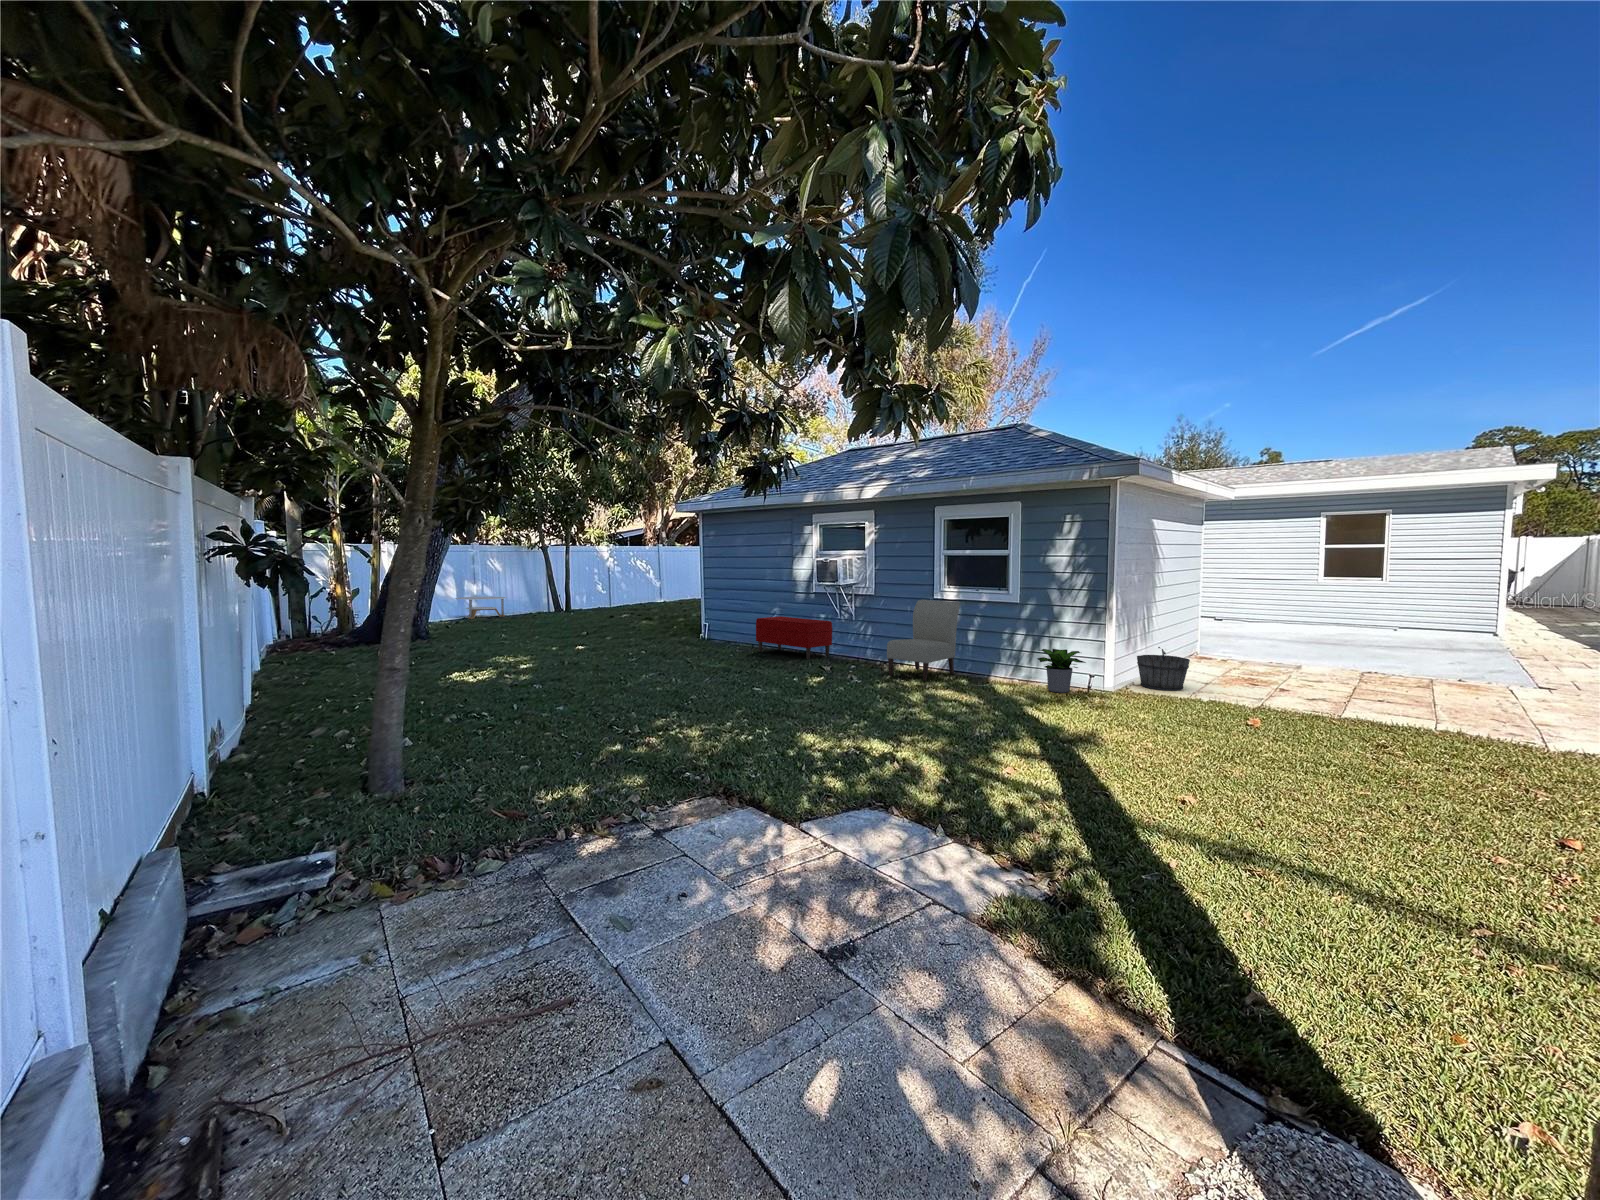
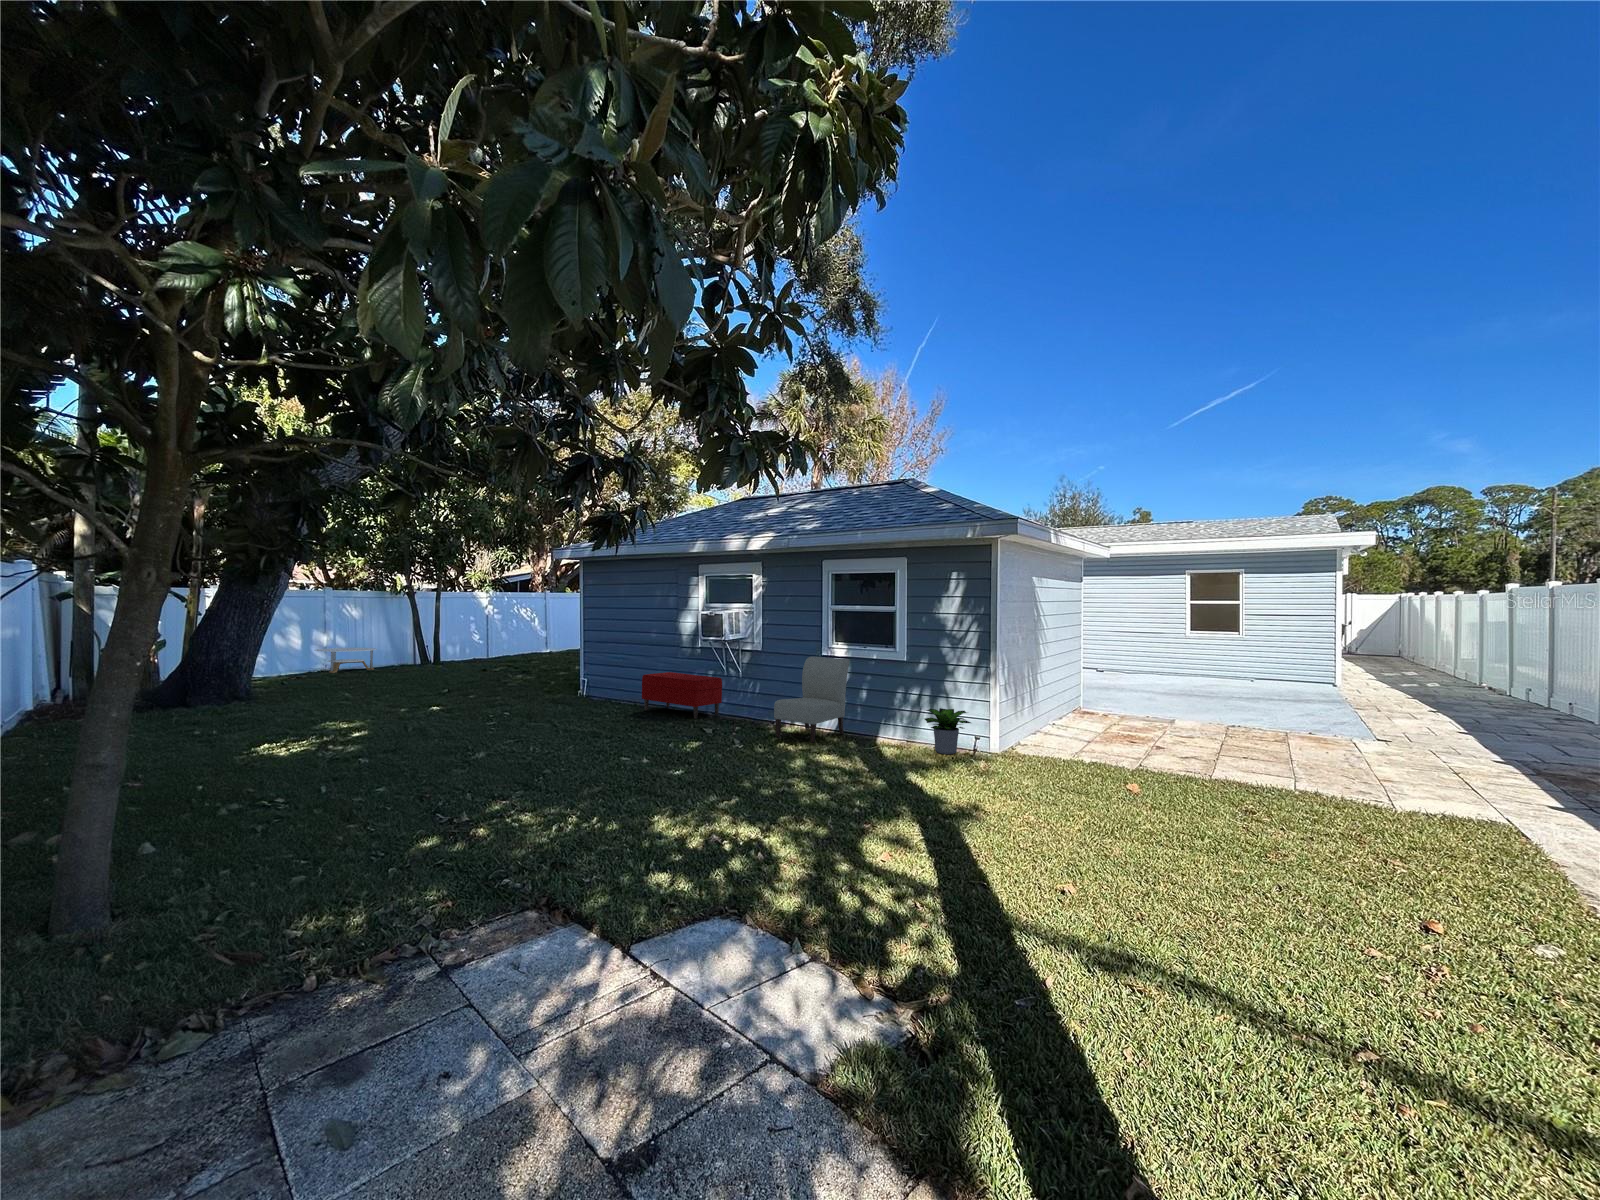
wooden bucket: present [1137,647,1190,691] -> none [1021,705,1071,749]

